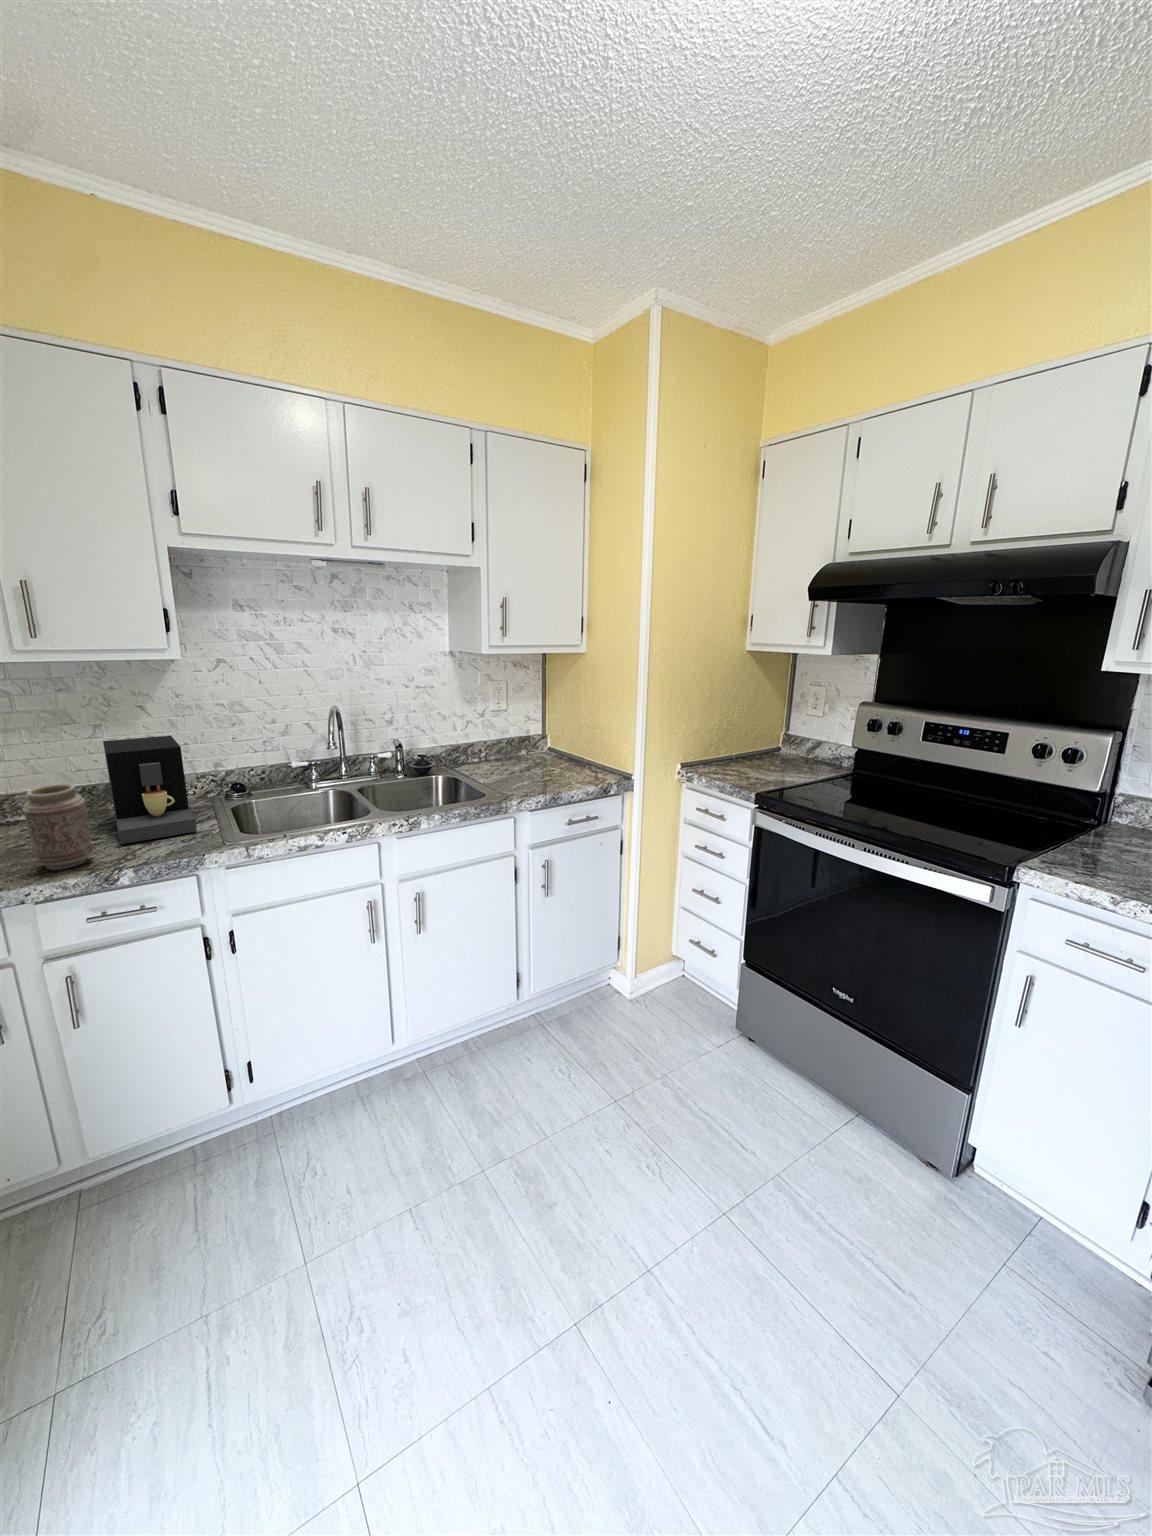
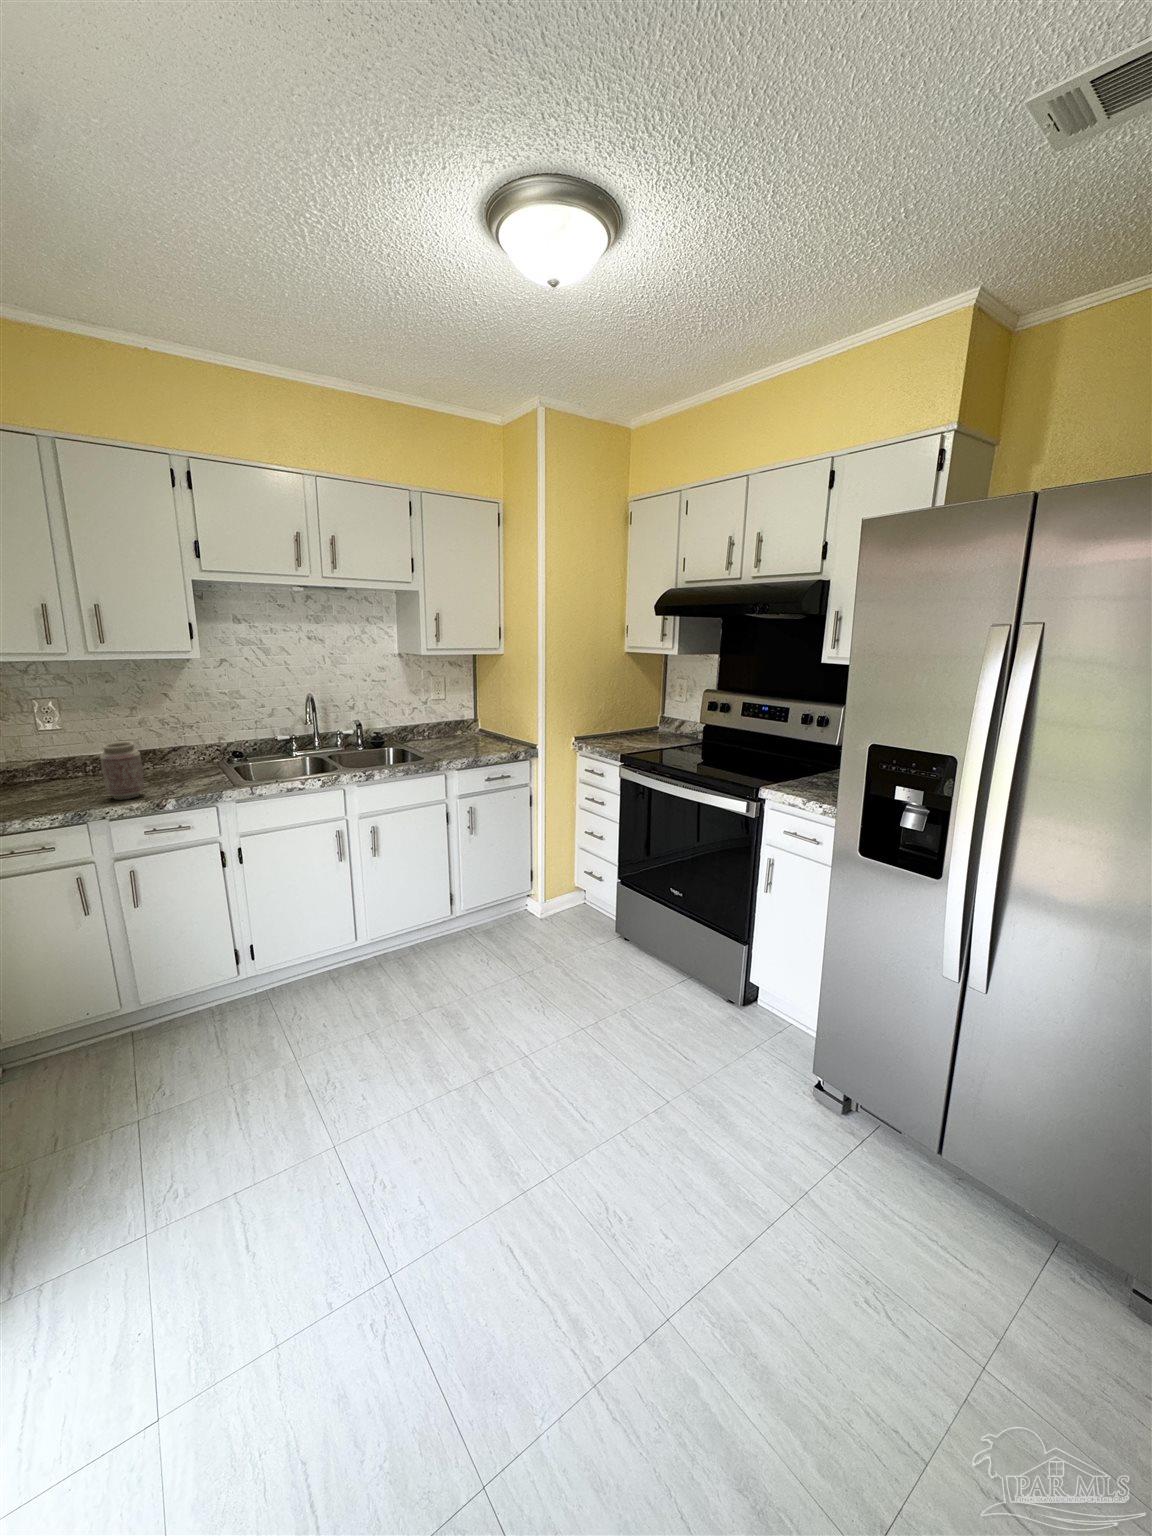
coffee maker: present [103,736,197,844] -> none [140,715,213,787]

